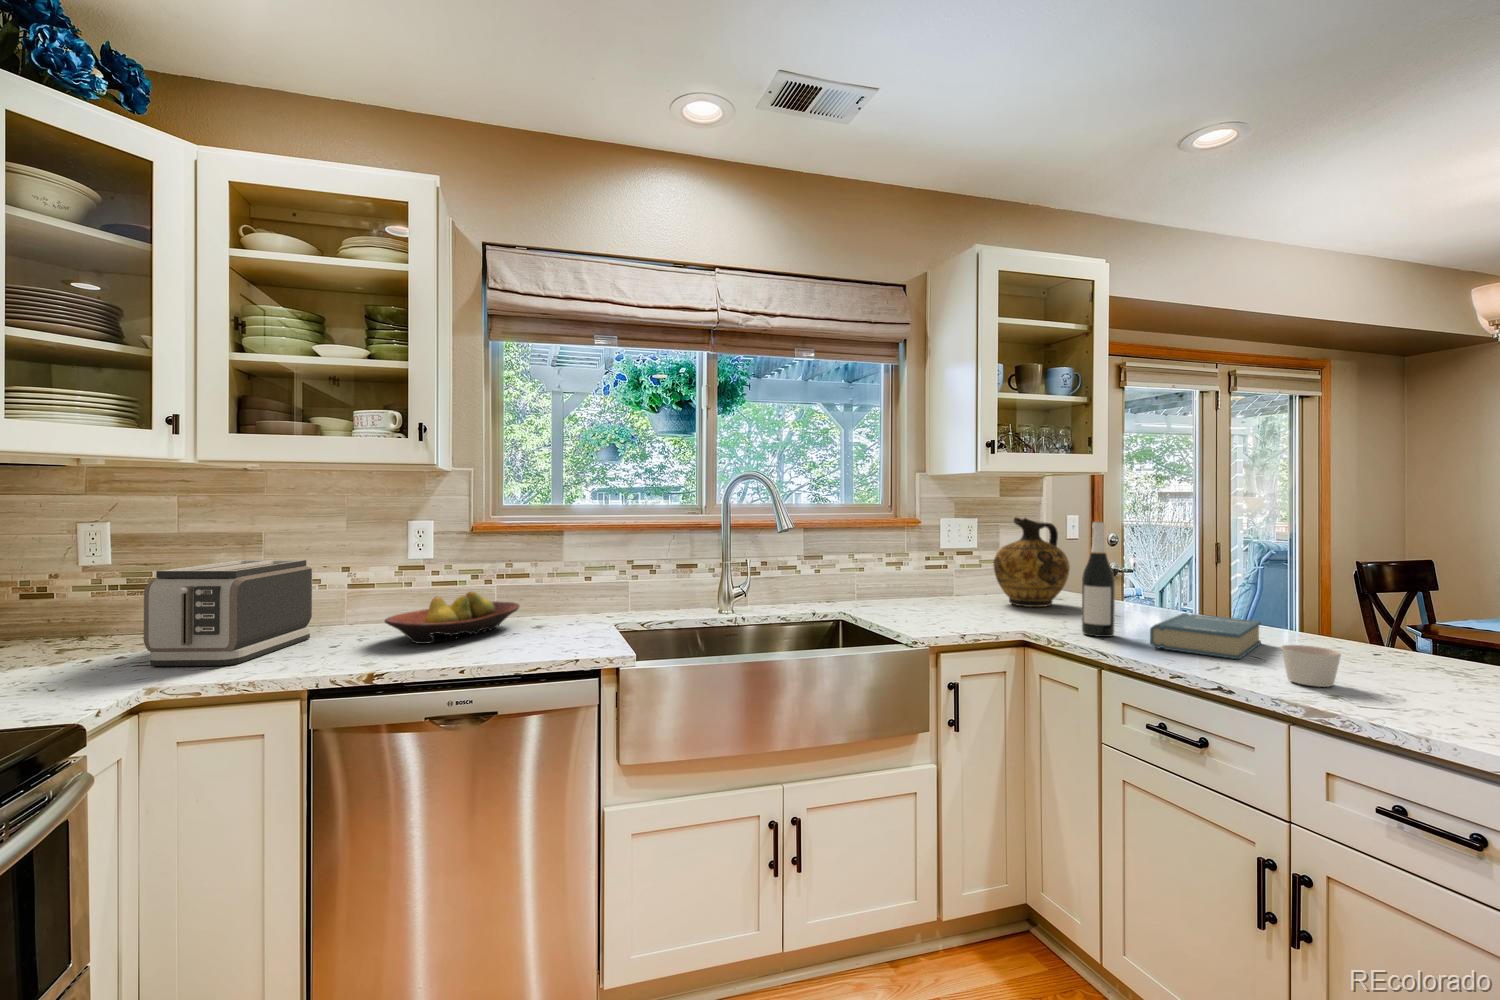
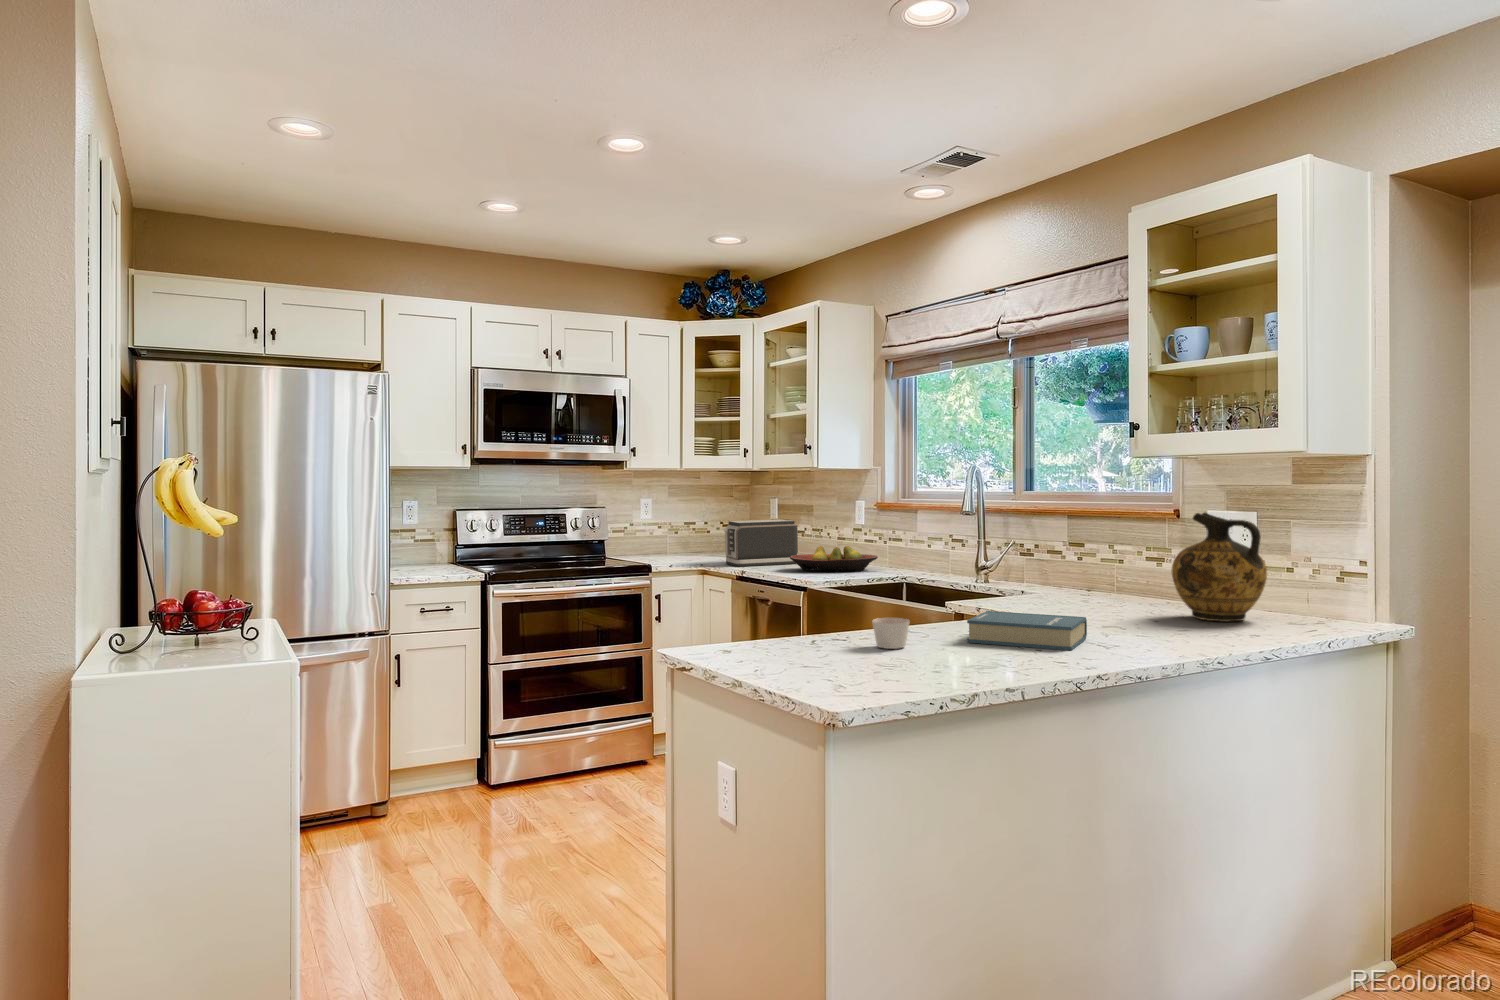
wine bottle: present [1082,521,1115,637] -> none [1025,516,1055,629]

